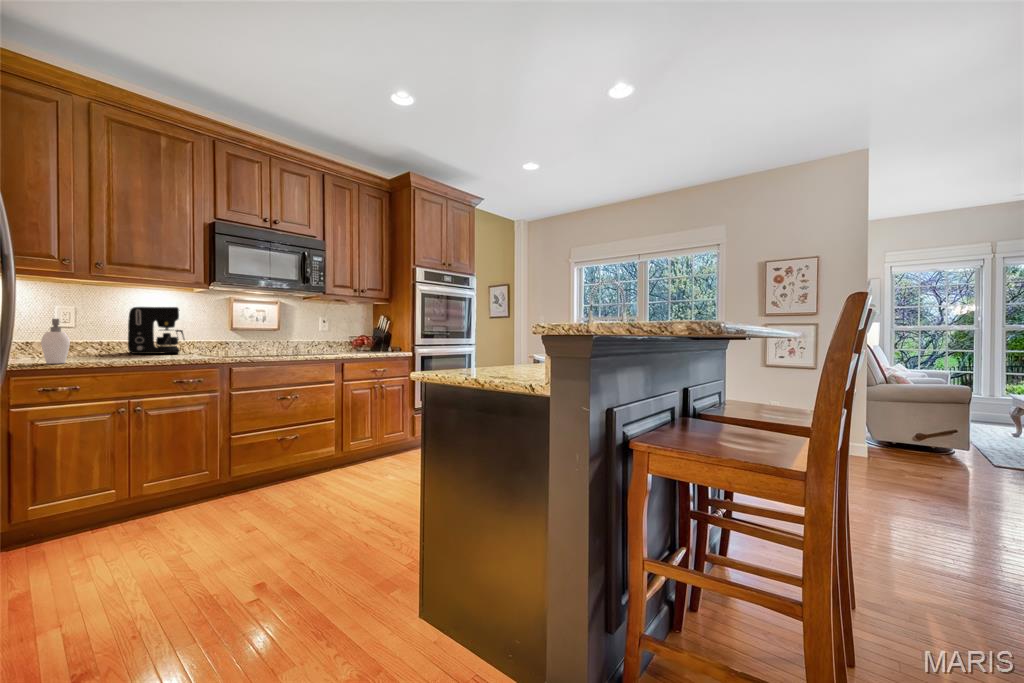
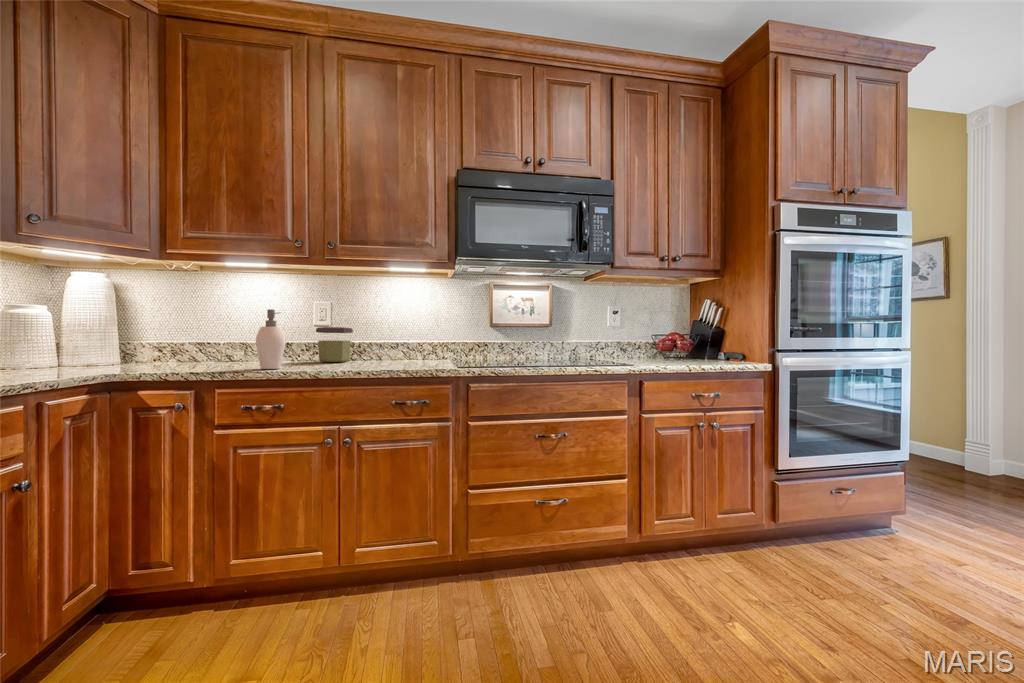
coffee maker: present [128,307,184,354] -> none [373,296,435,358]
jar: none [78,330,114,357] -> present [316,327,353,362]

